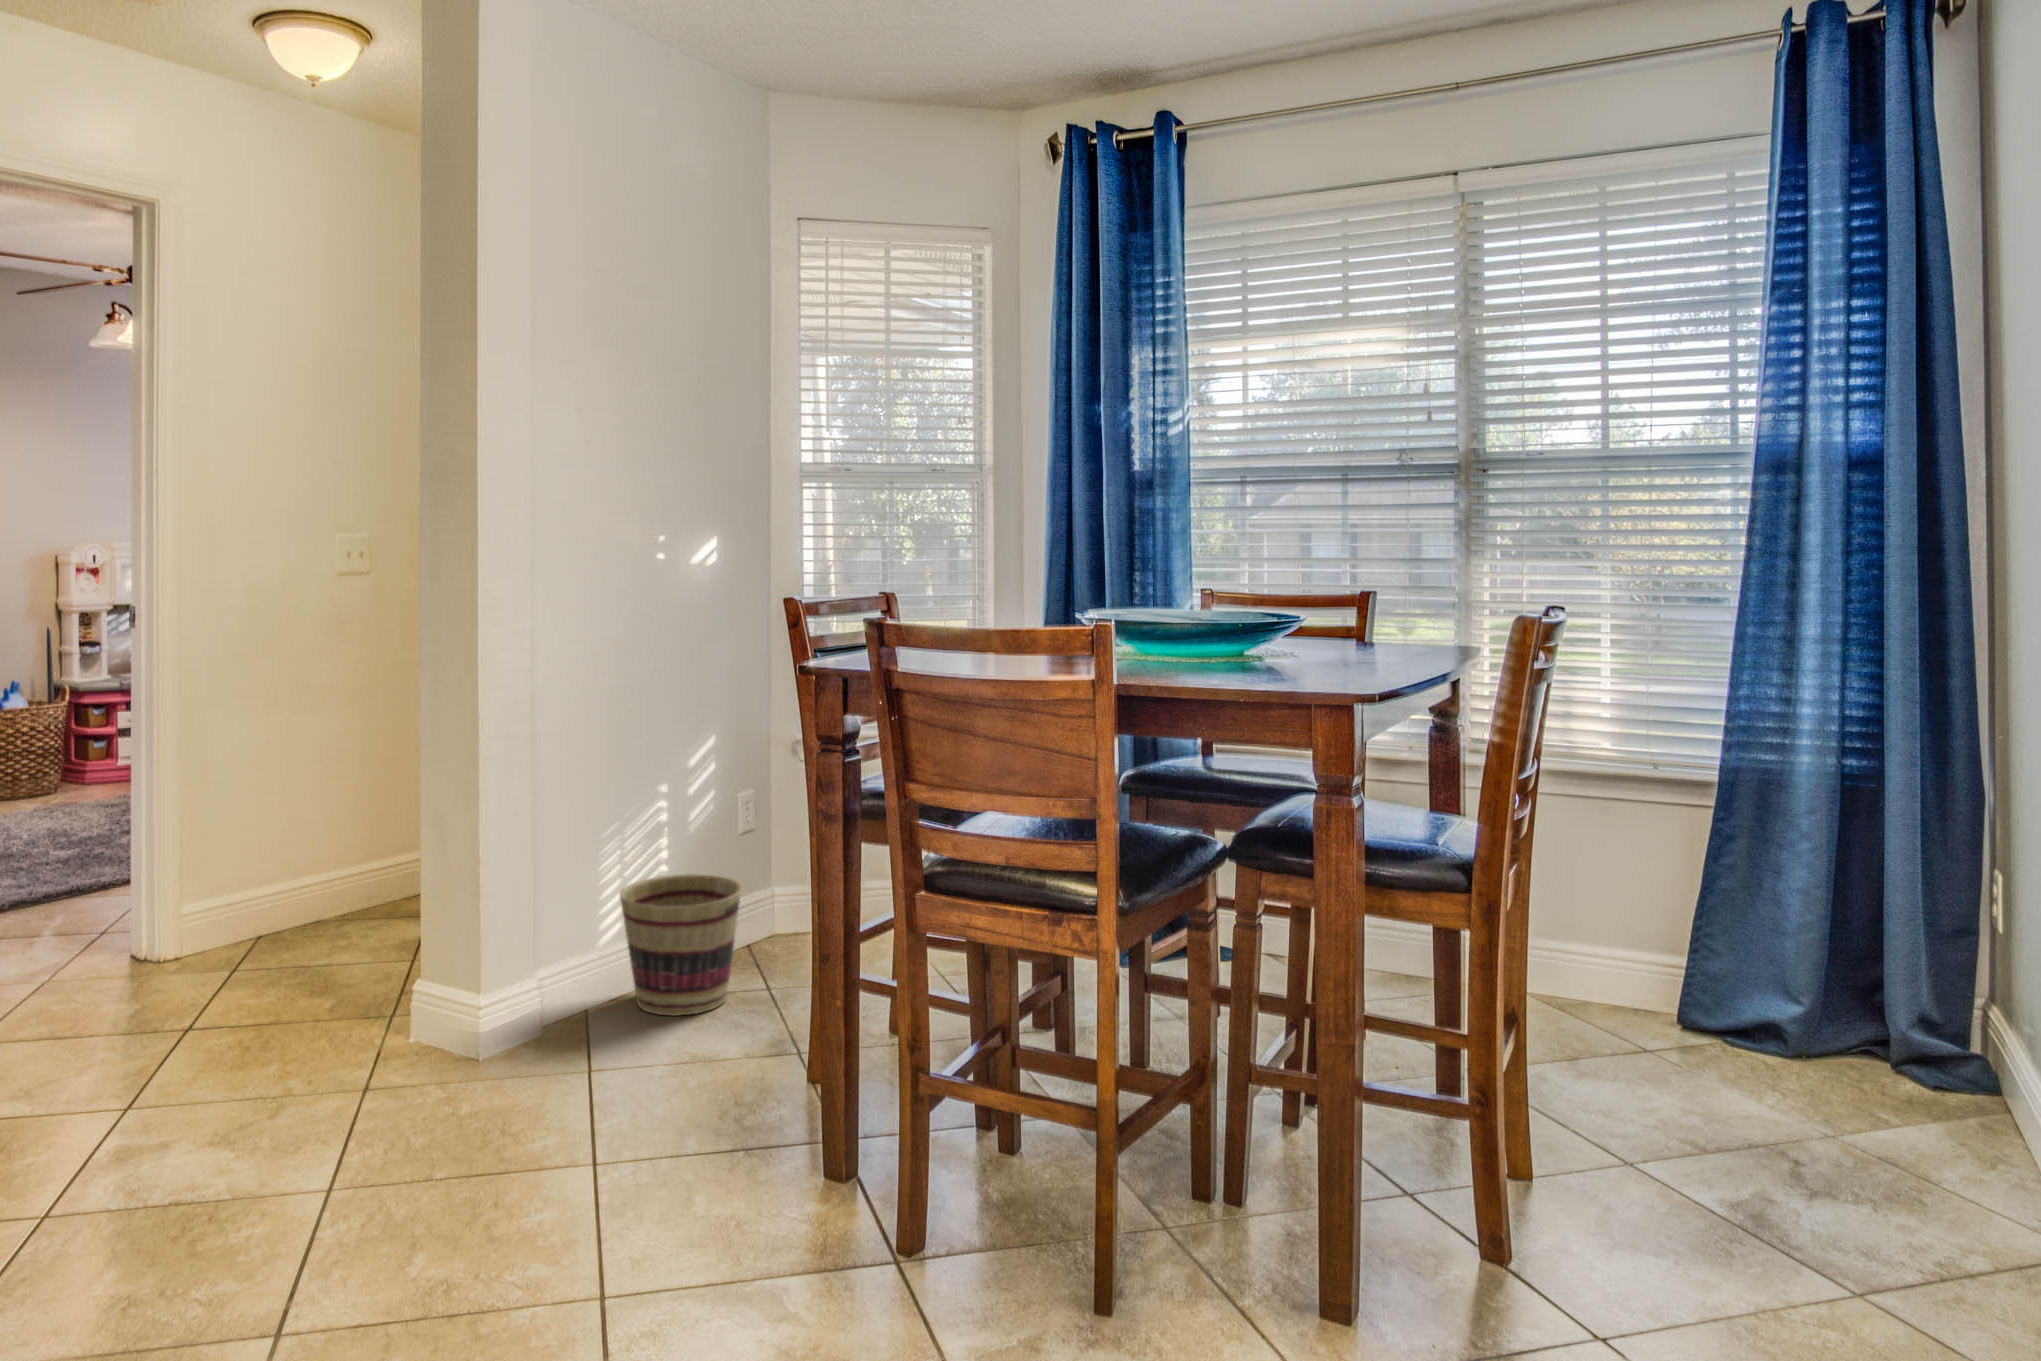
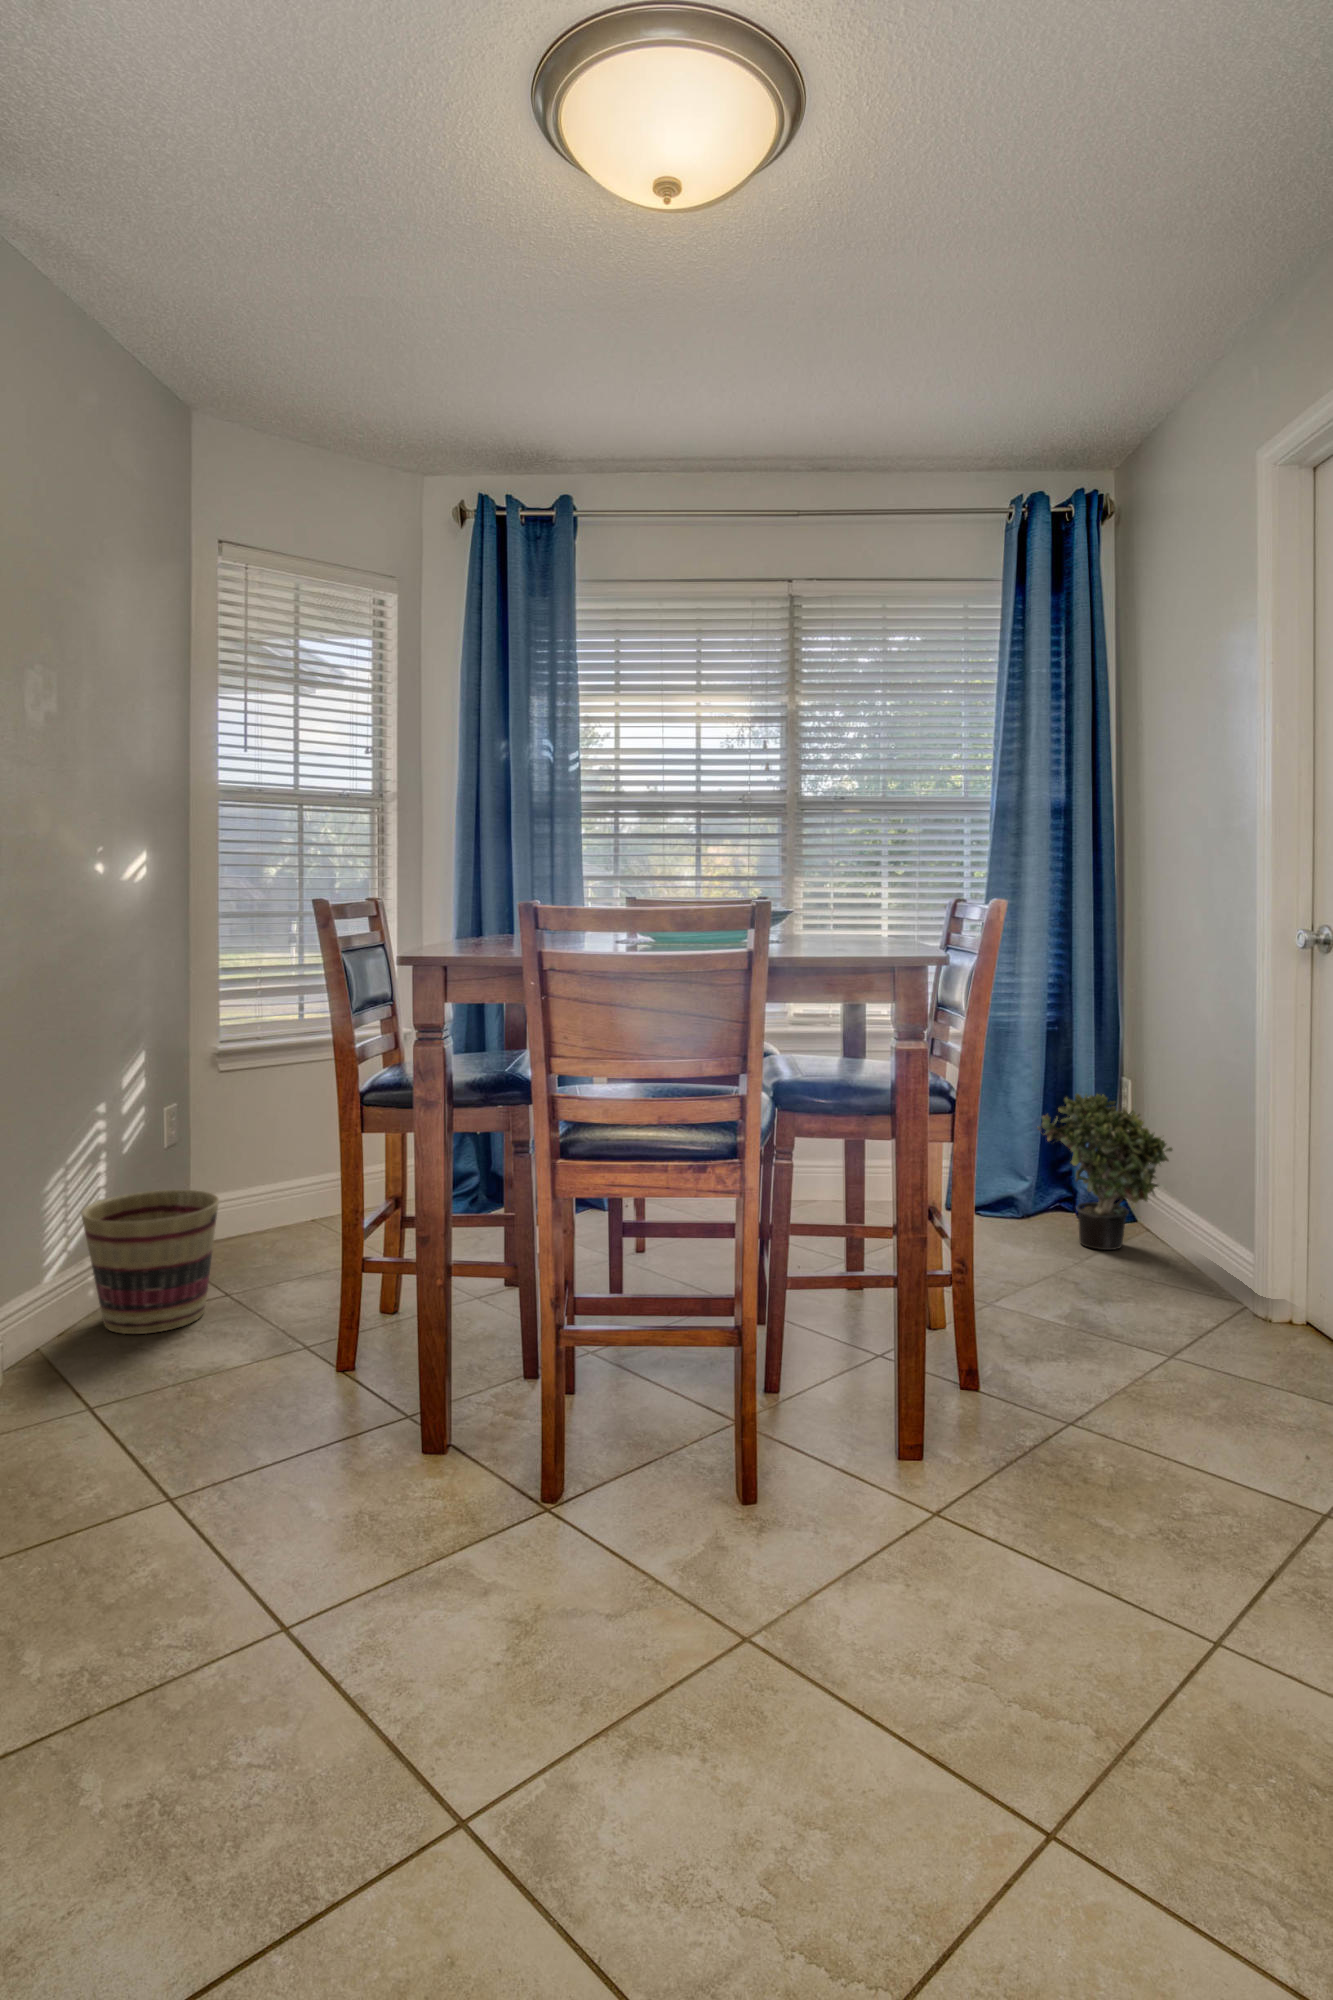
potted plant: none [1769,886,1998,1138] -> present [1038,1094,1172,1250]

